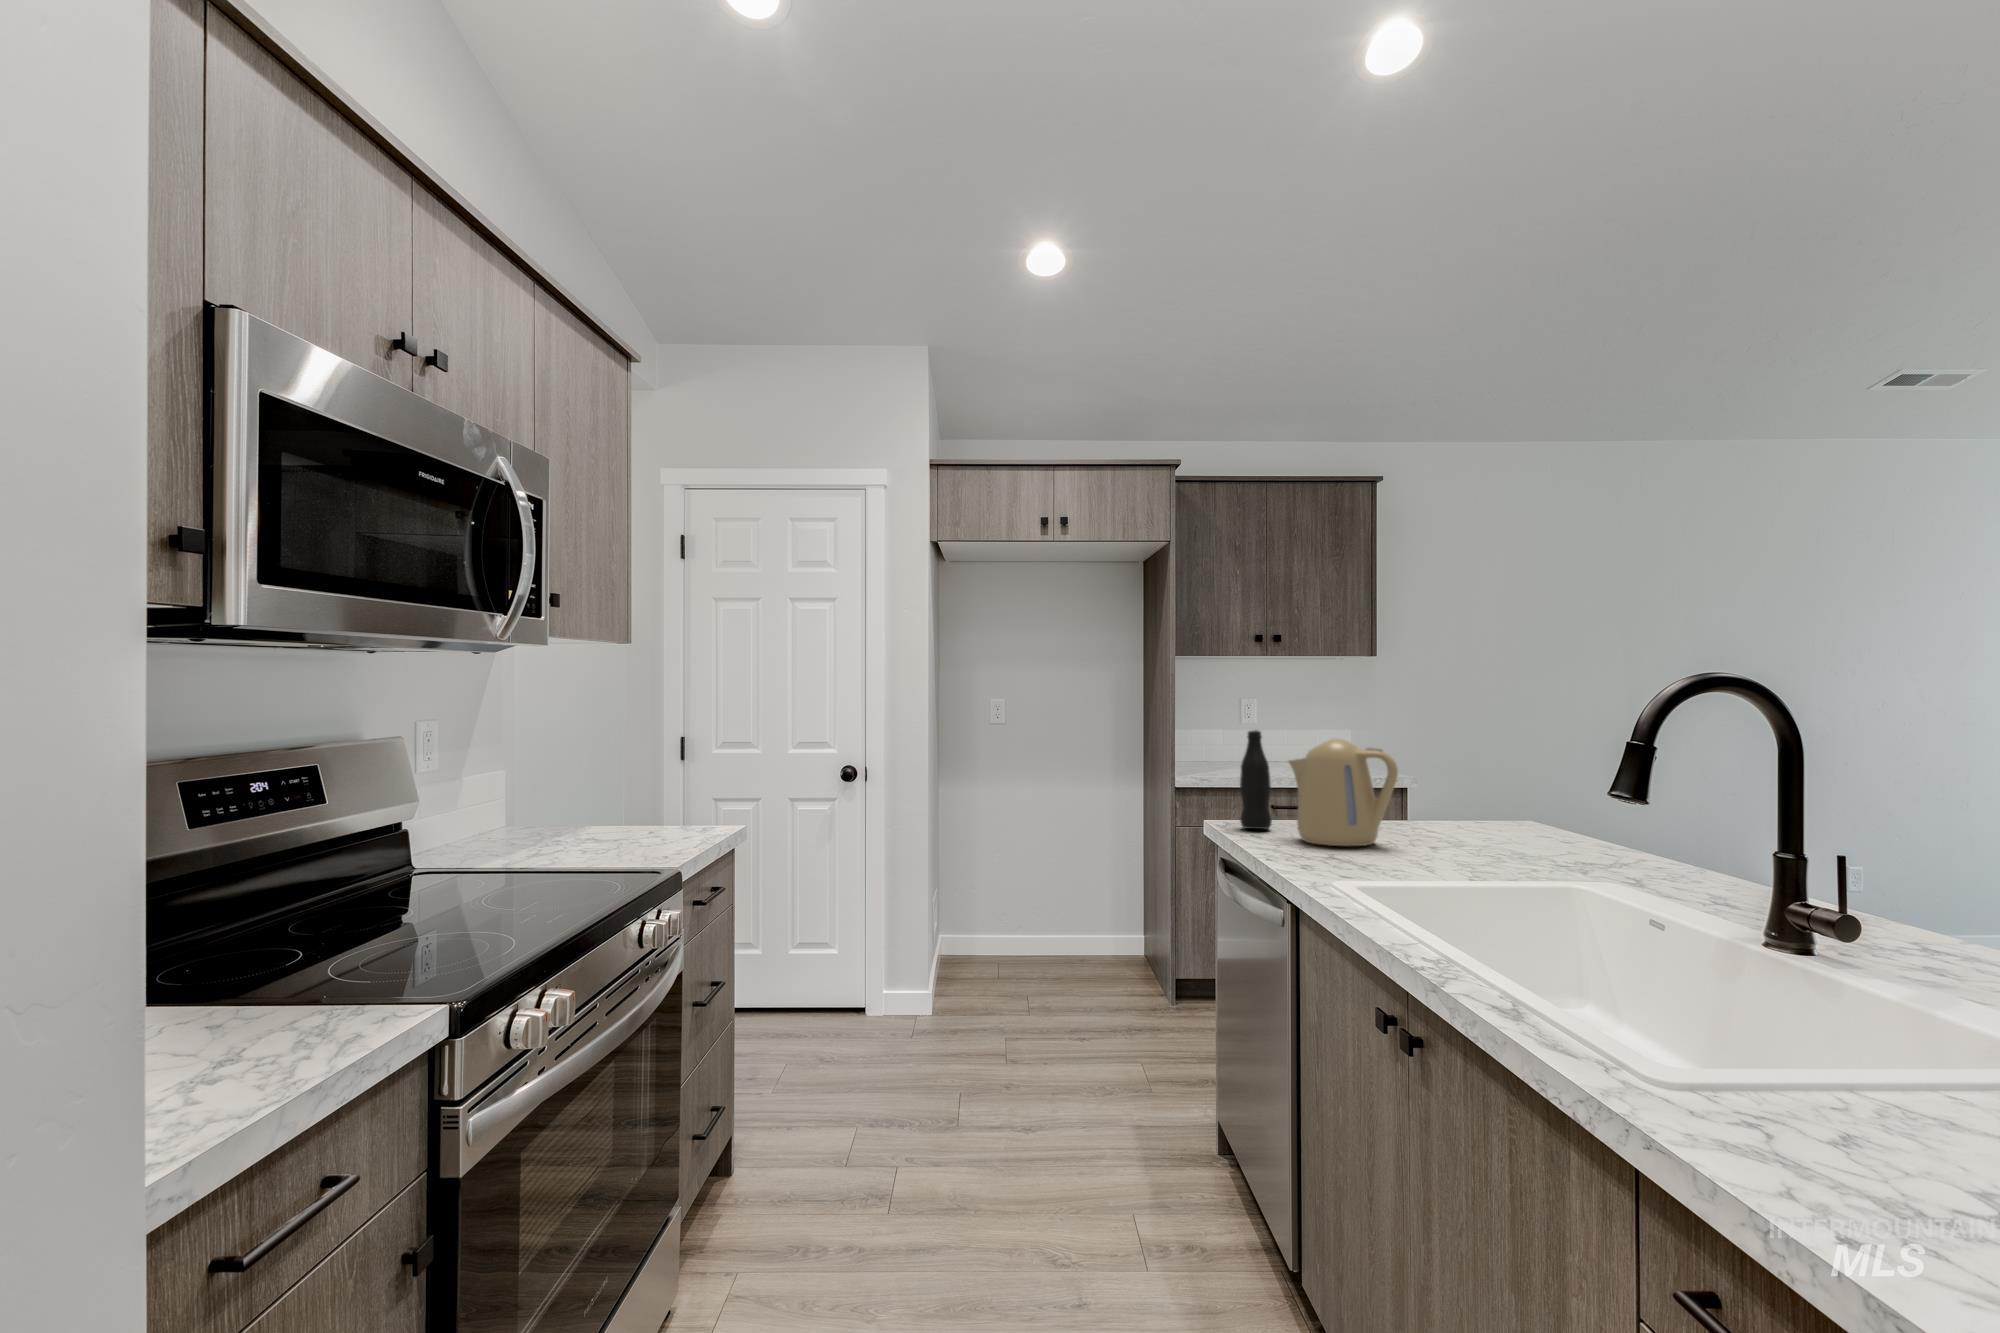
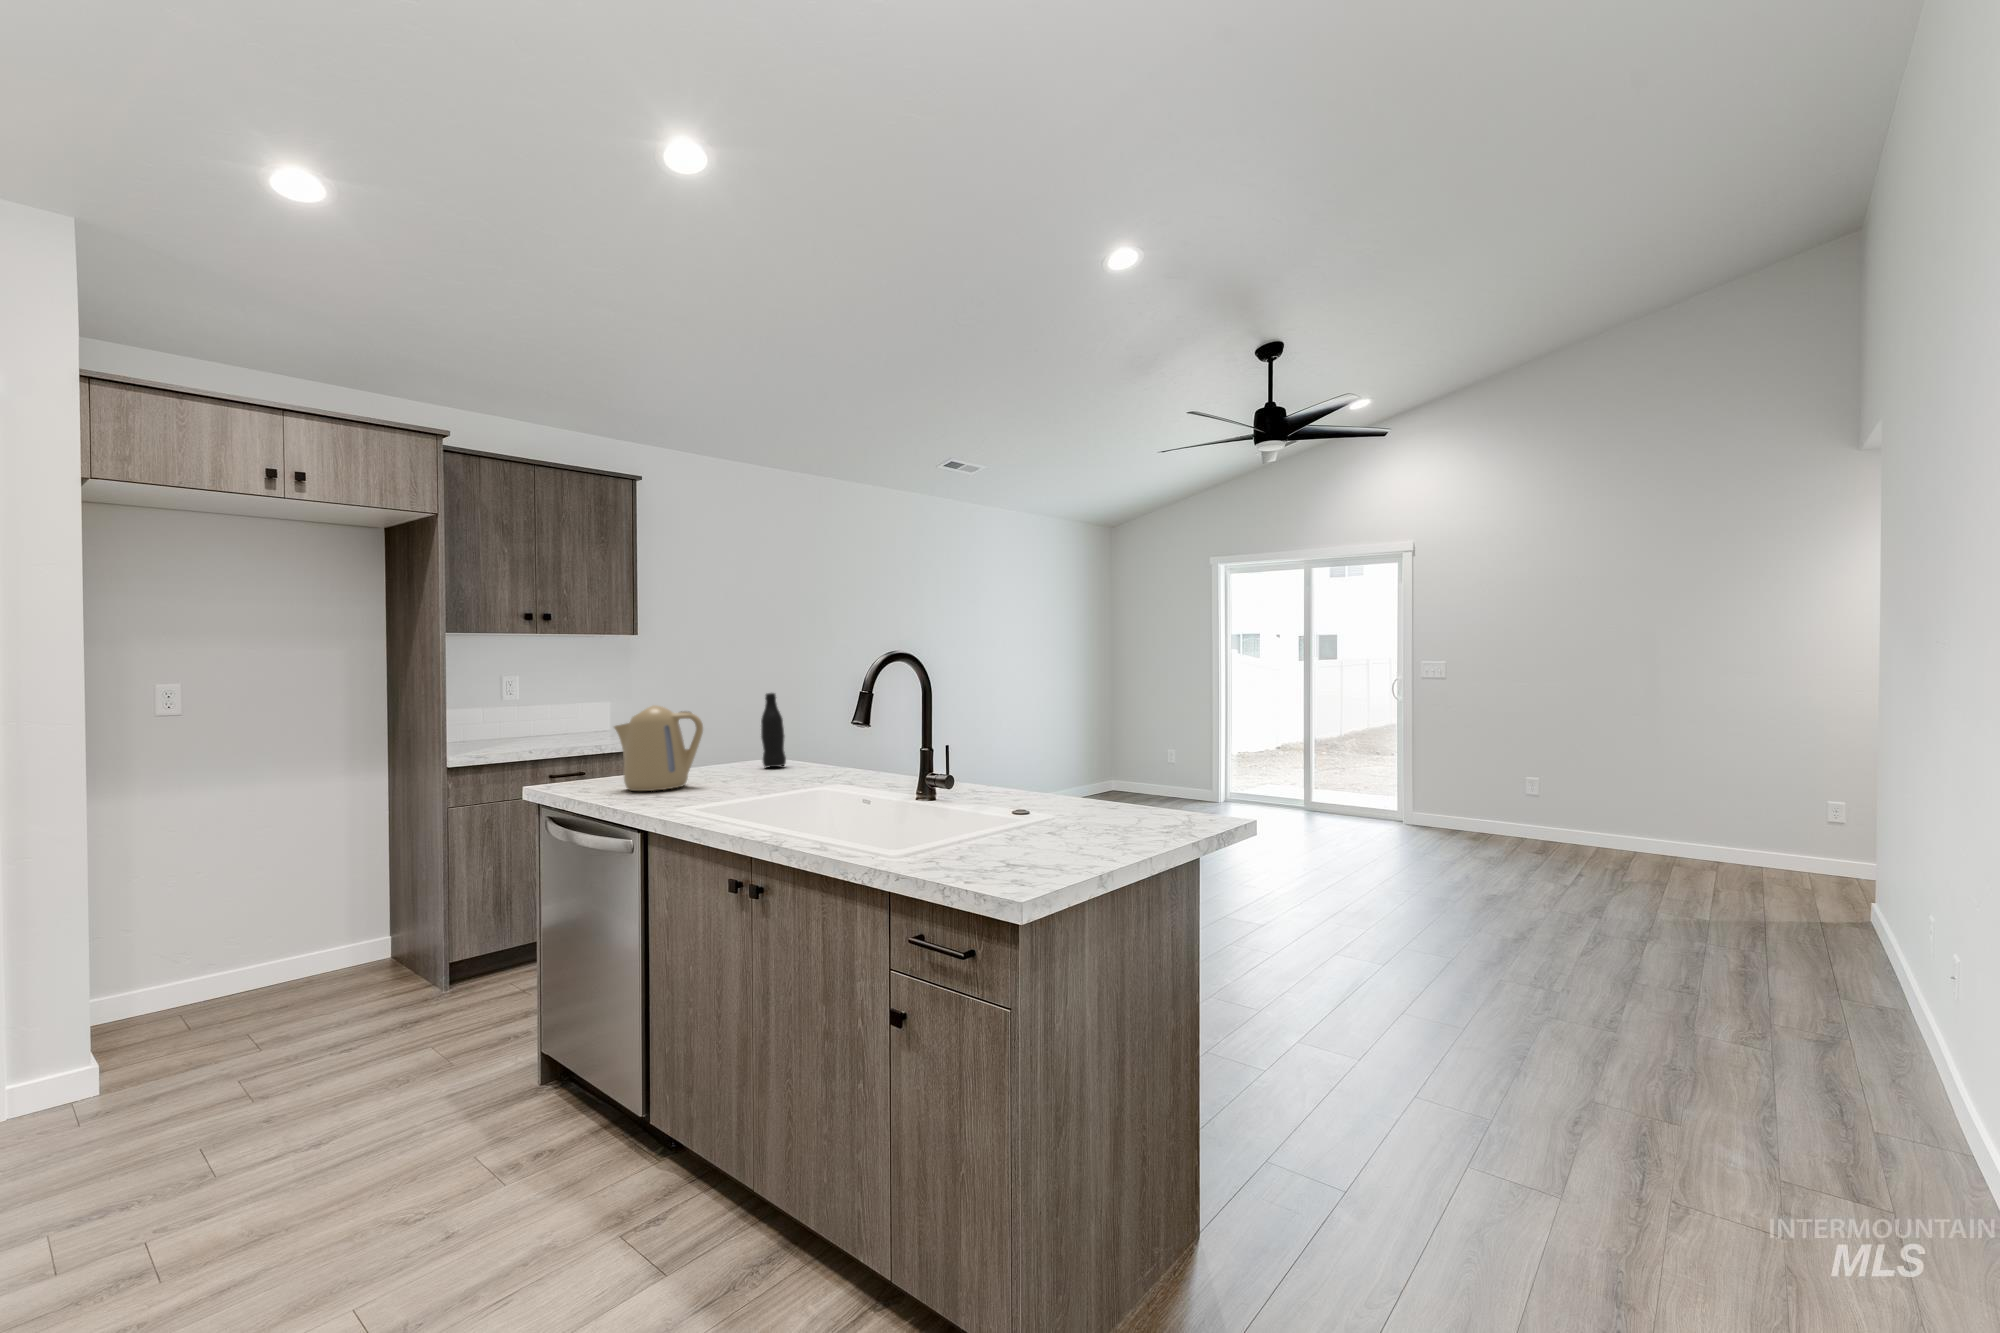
bottle: present [1240,730,1272,829] -> present [761,693,786,767]

